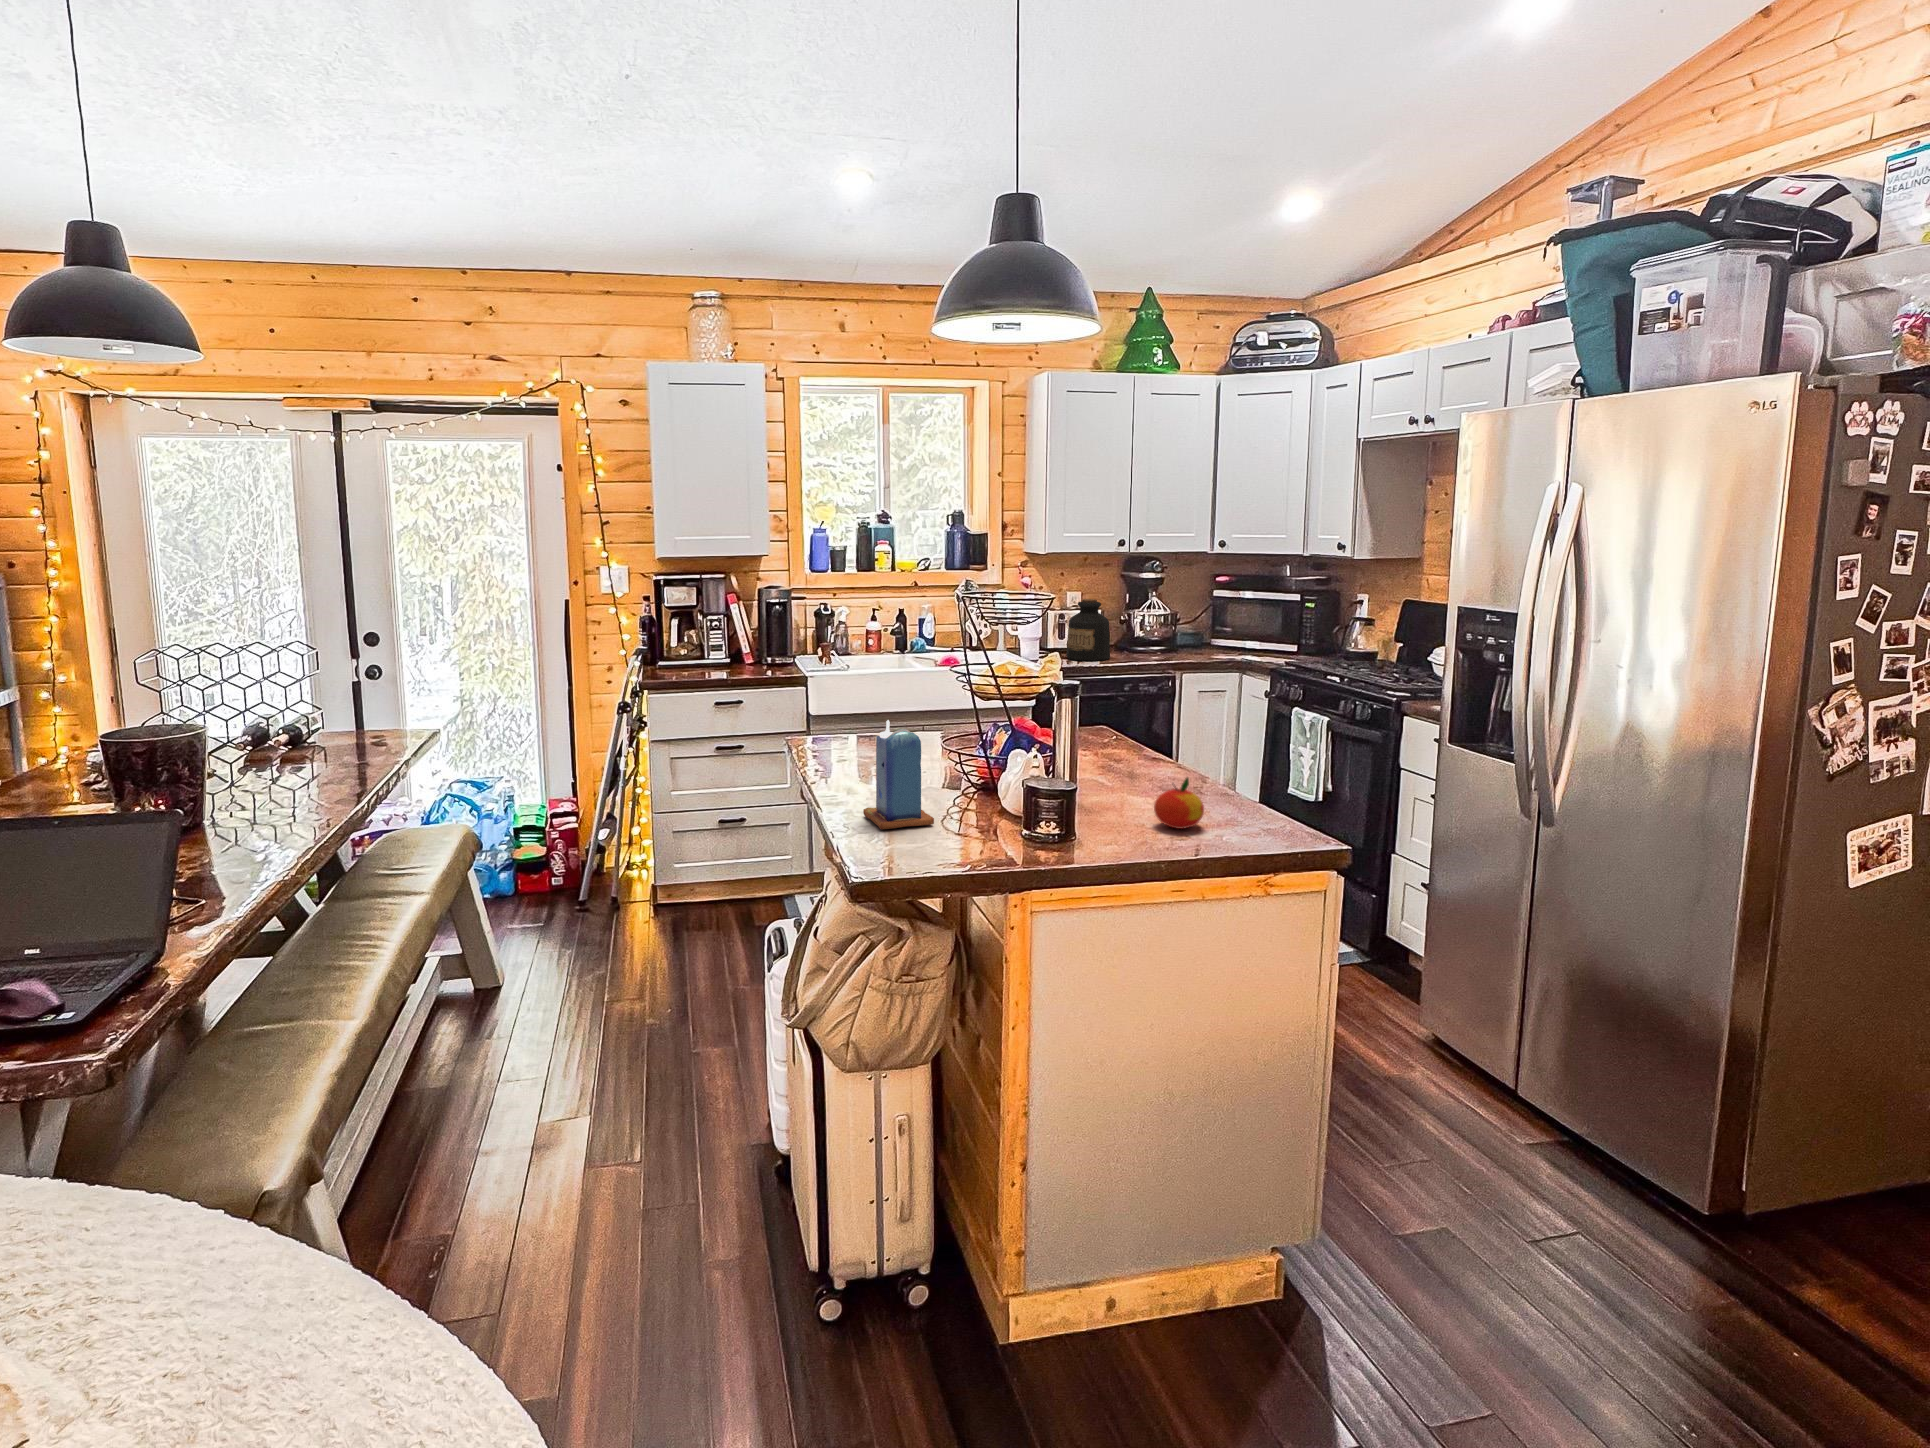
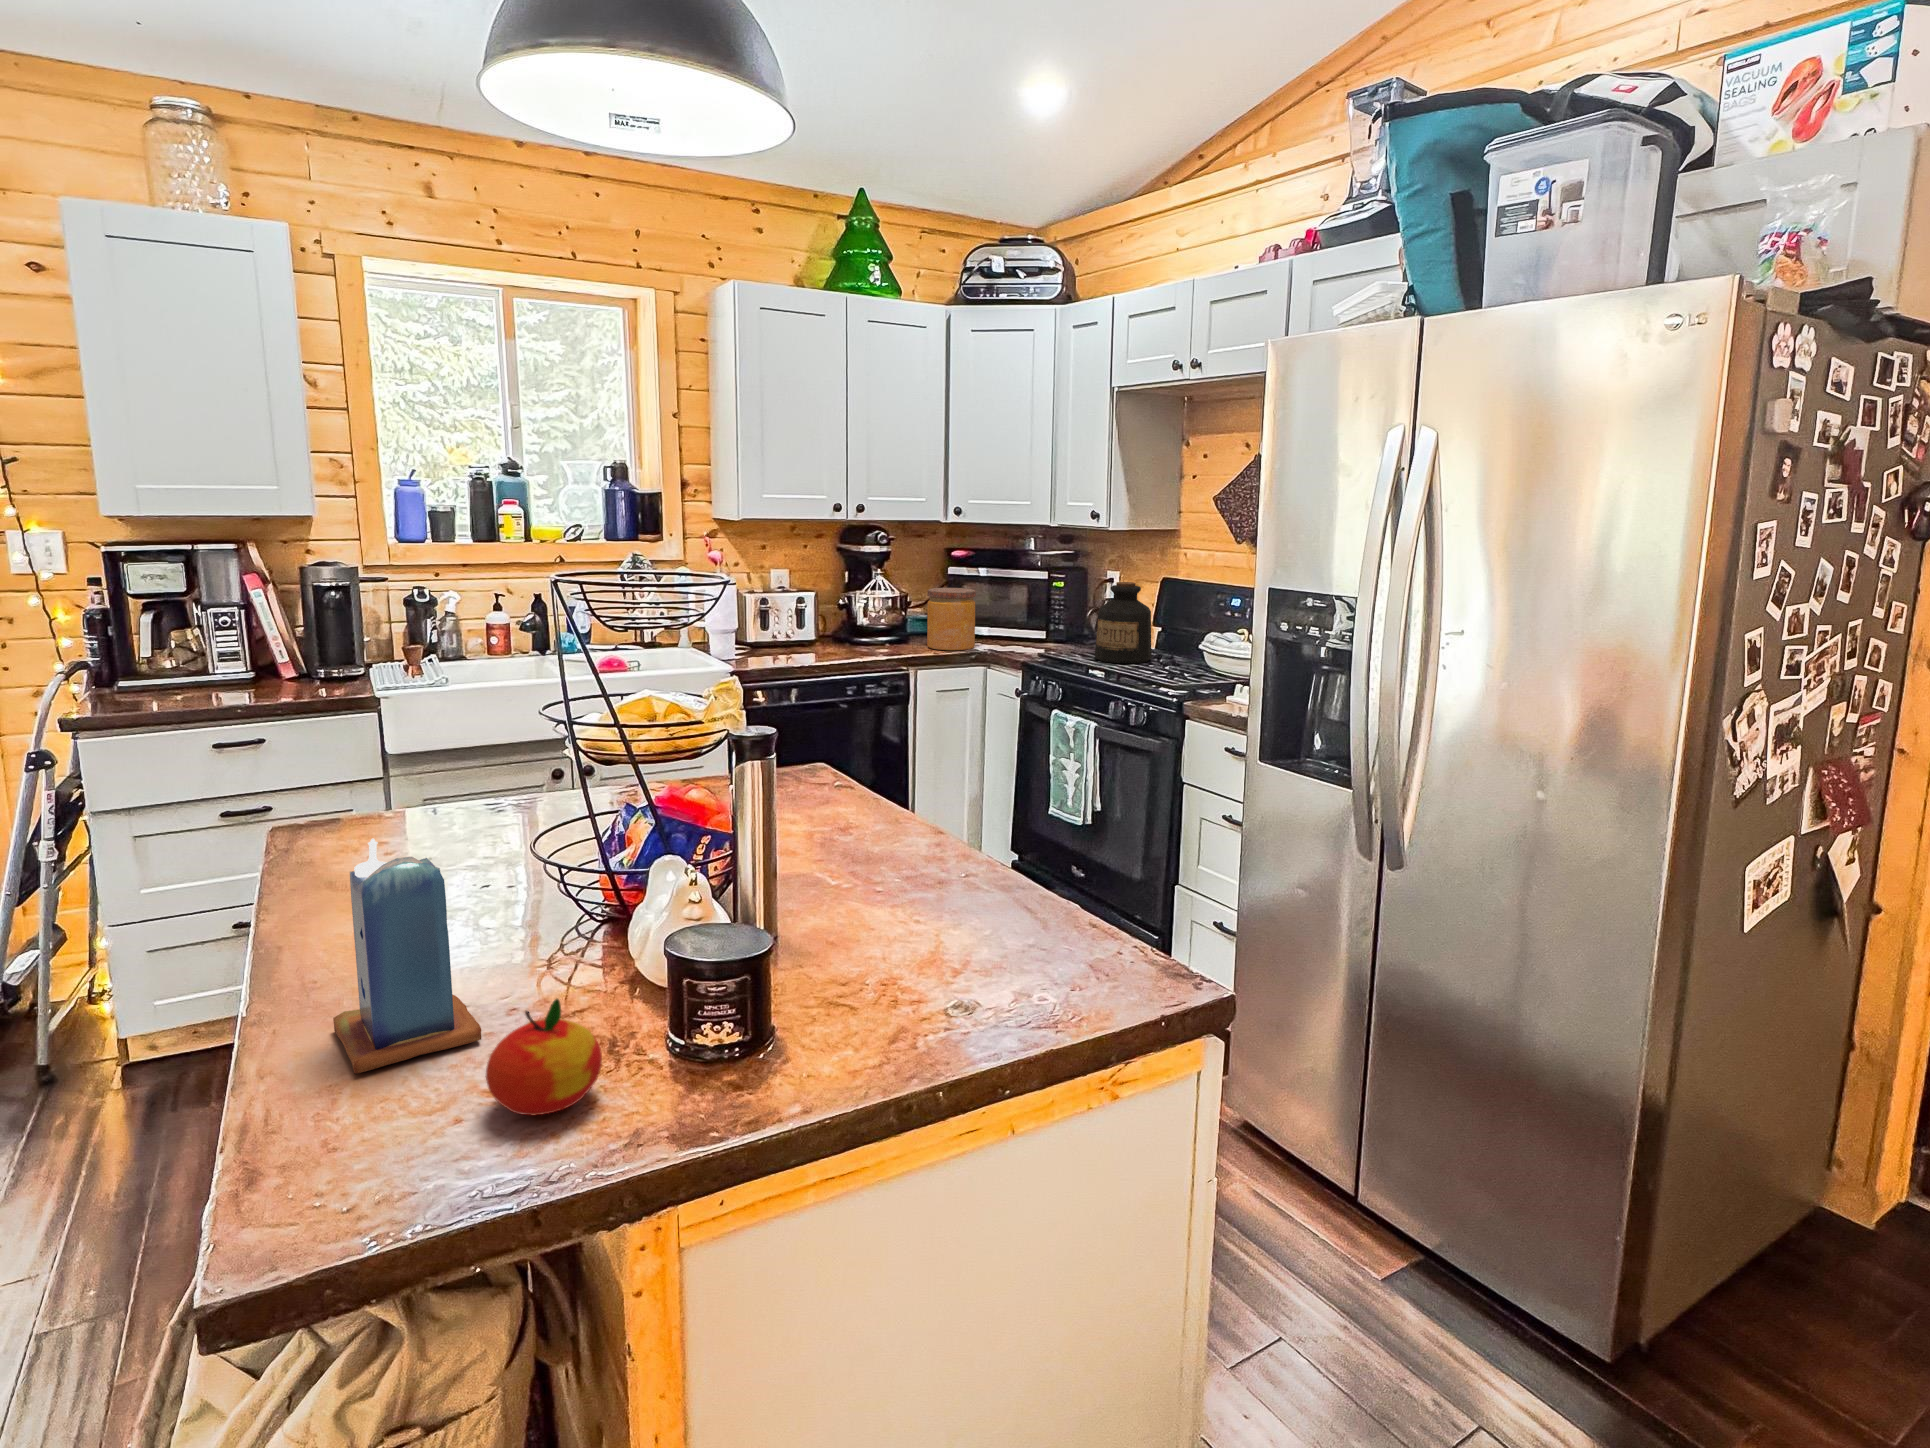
bottle: present [1066,599,1110,661] -> present [1095,582,1151,664]
jar: none [1192,607,1235,658] -> present [927,588,976,650]
apple: present [1154,778,1204,829] -> present [486,999,602,1115]

